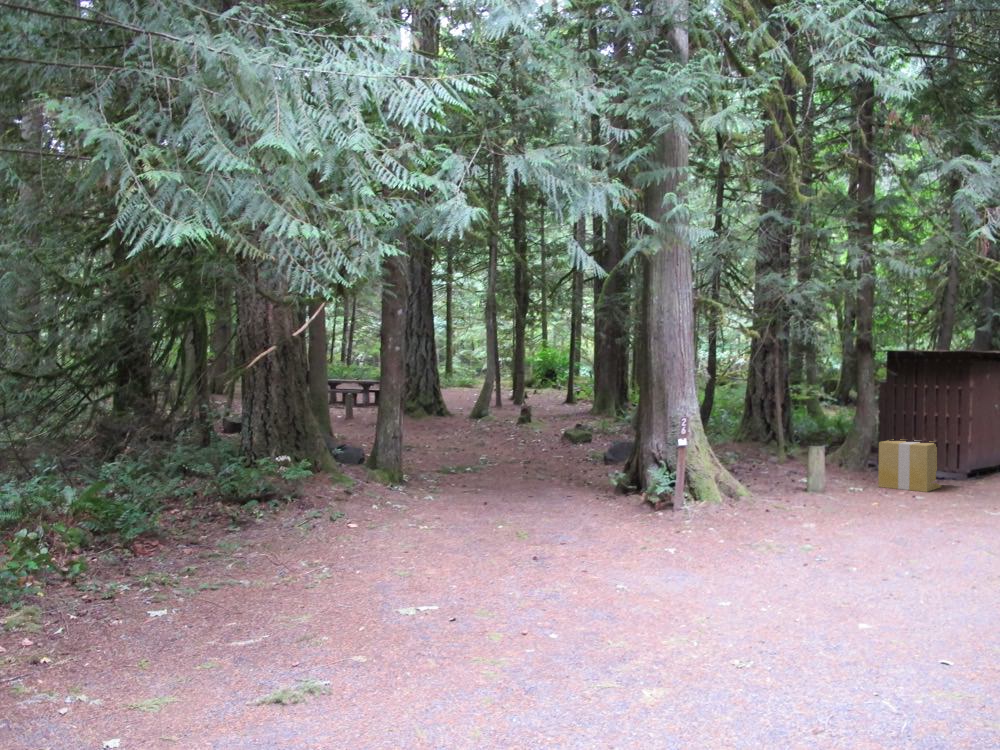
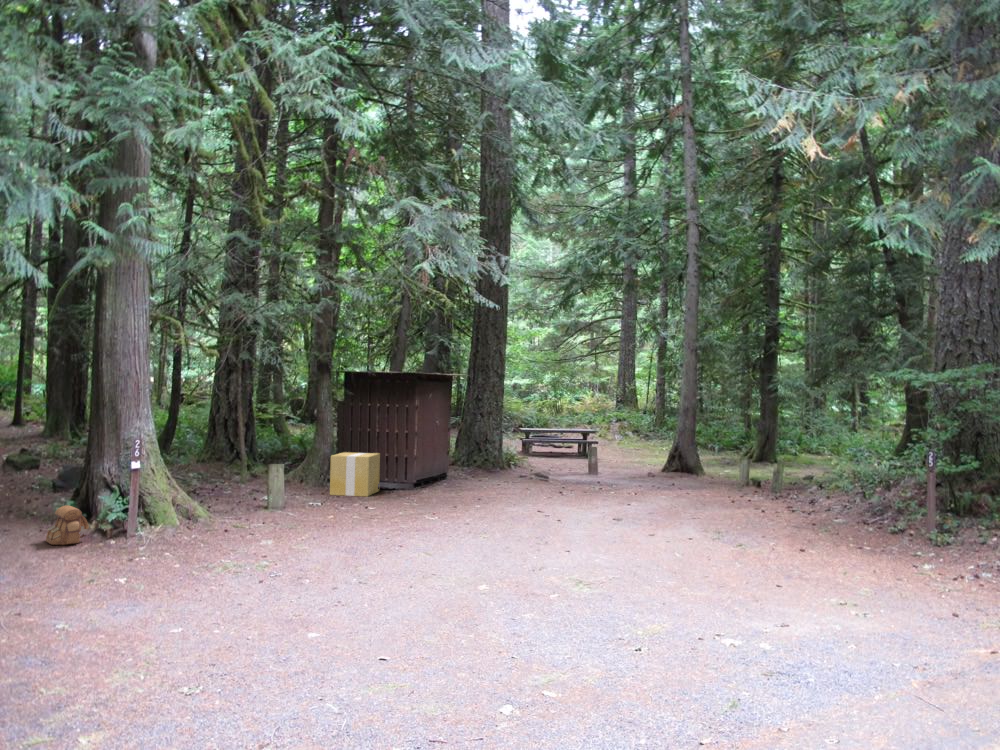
backpack: none [607,476,641,511] -> present [46,506,89,545]

